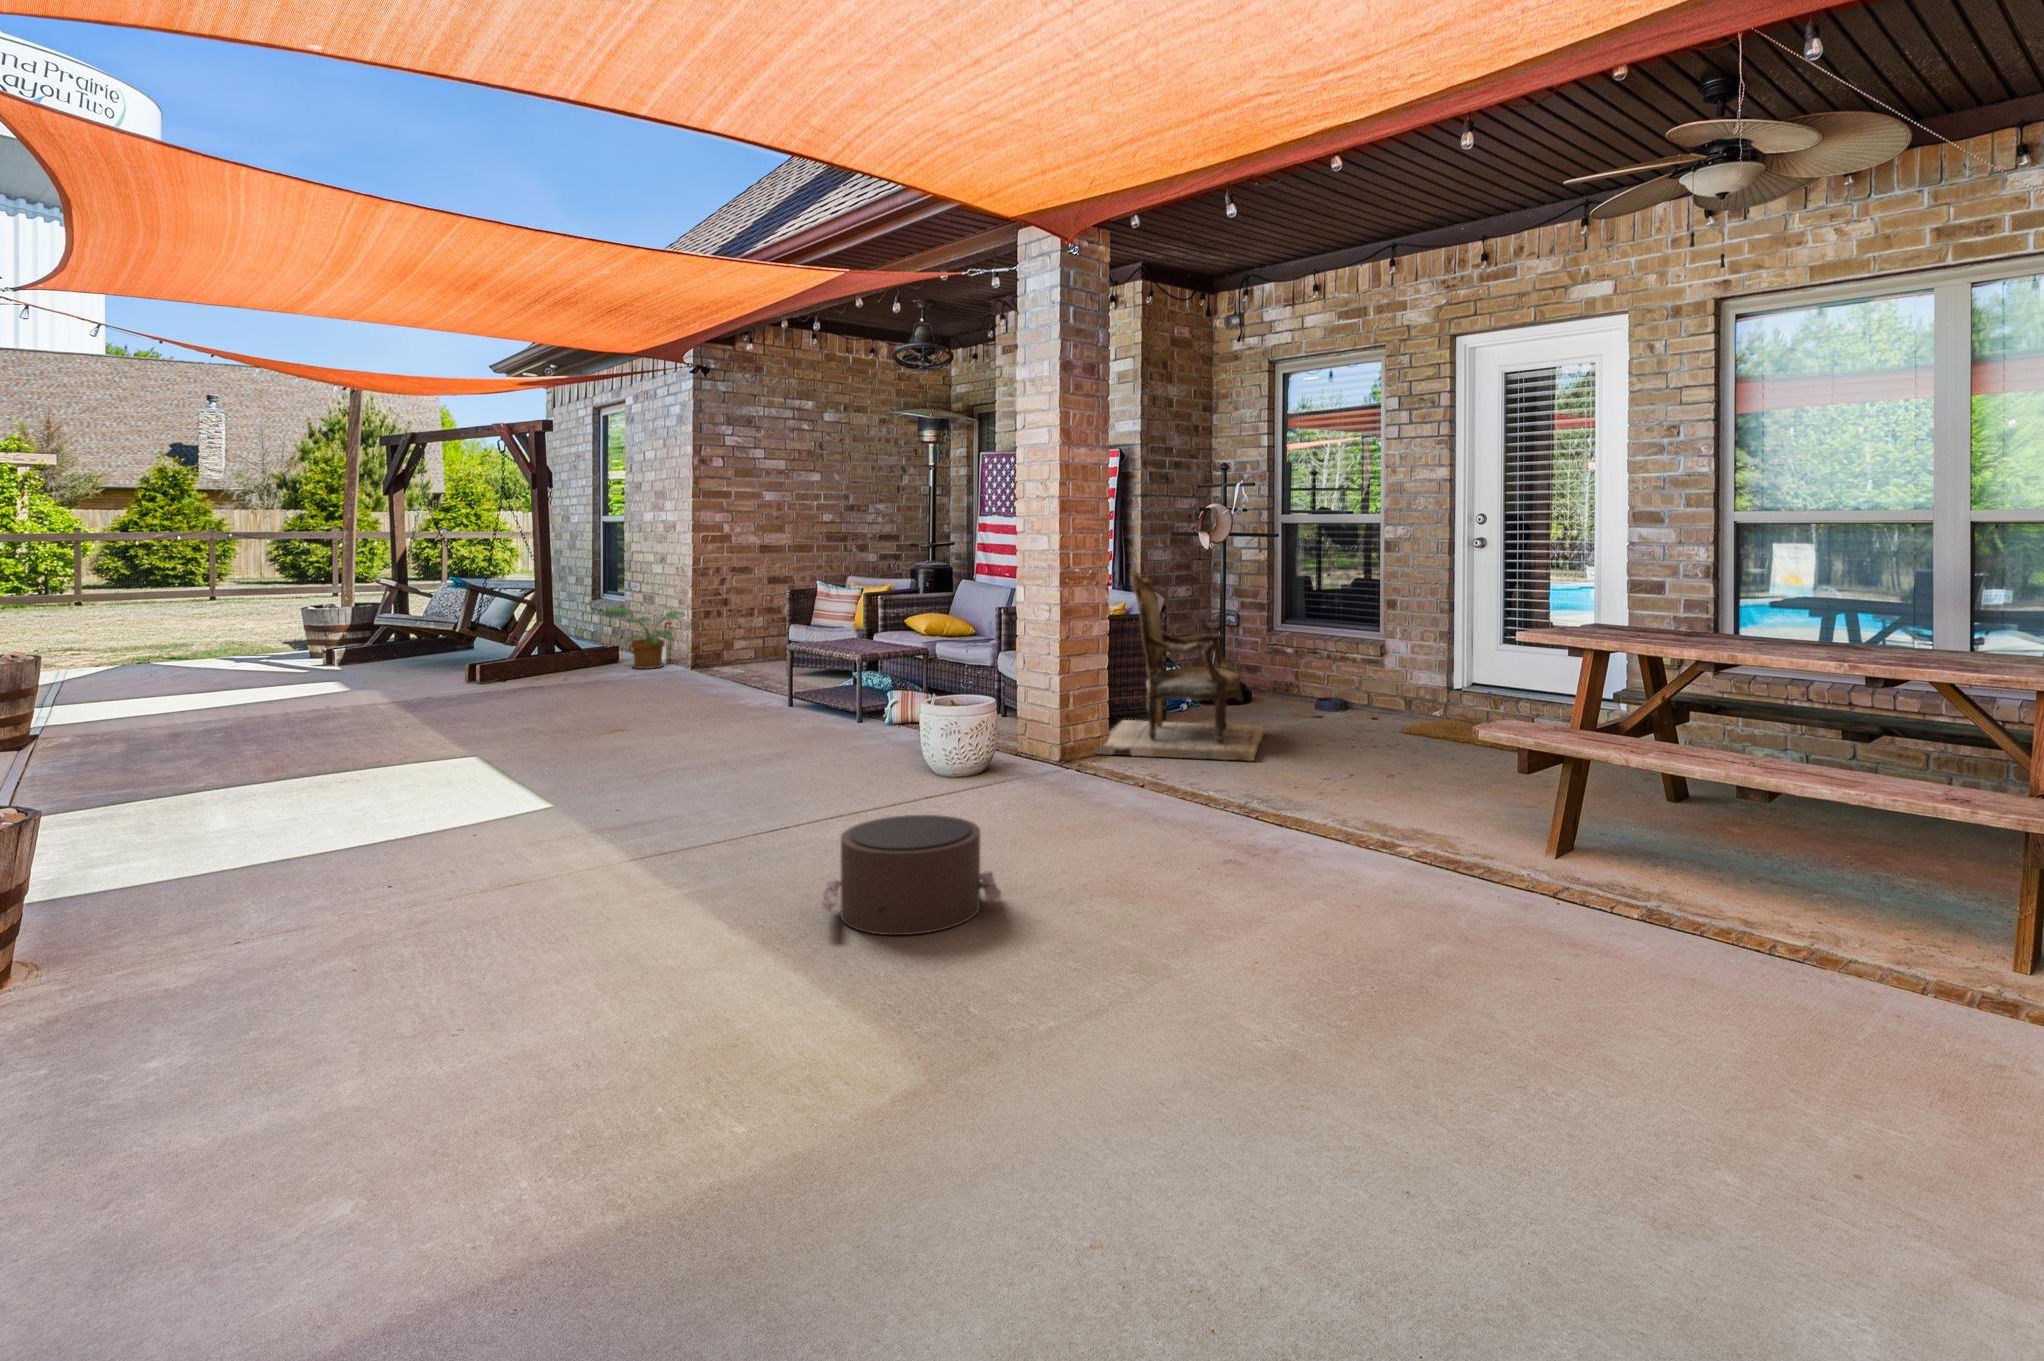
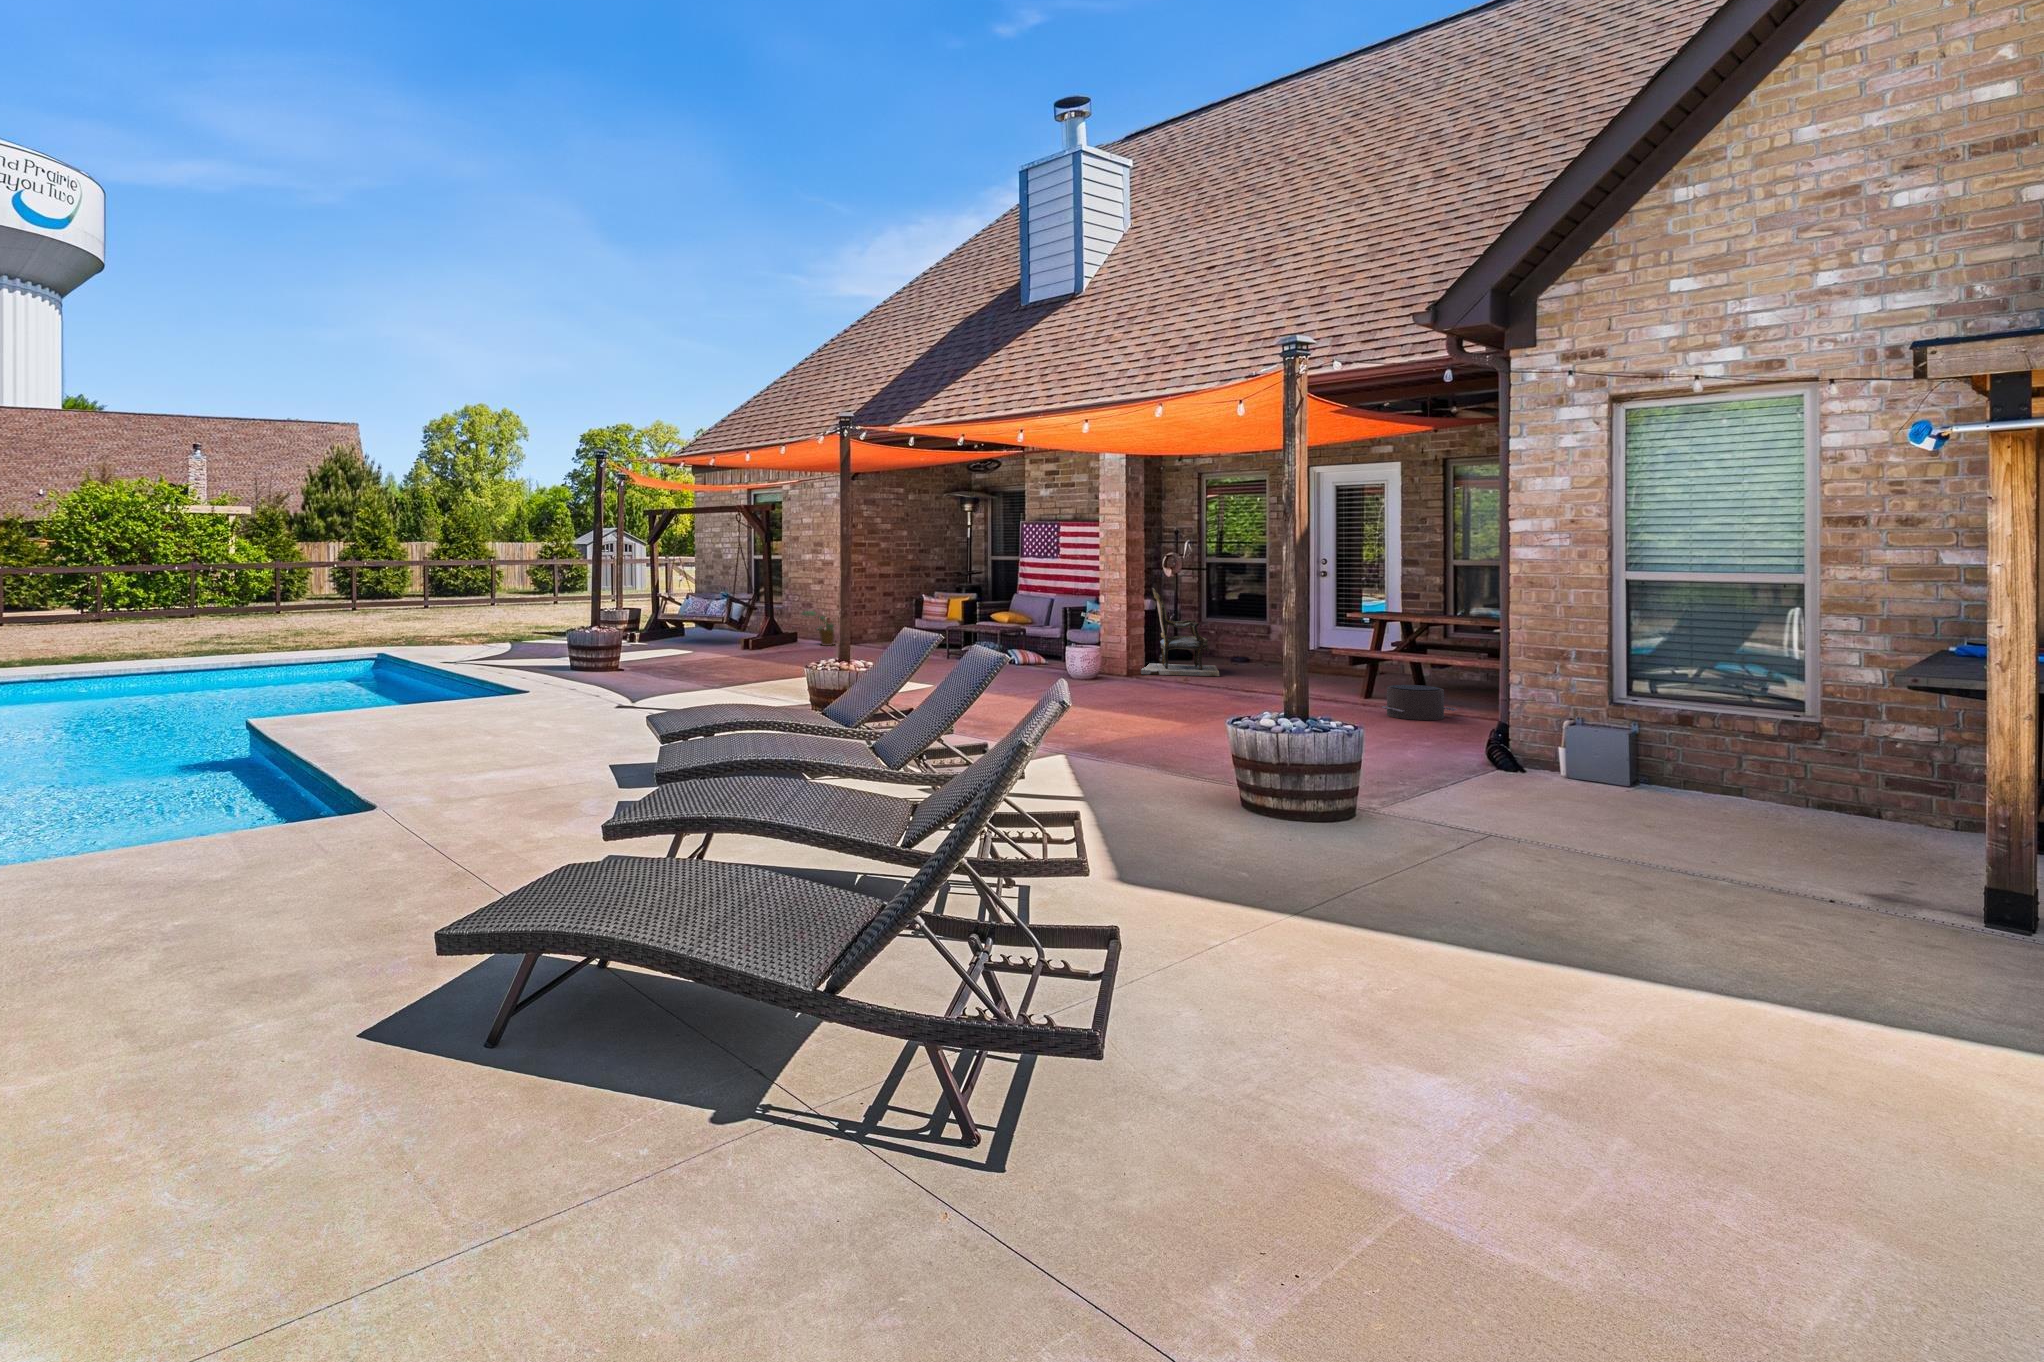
pouf: present [822,815,1001,935] -> present [1382,685,1457,720]

